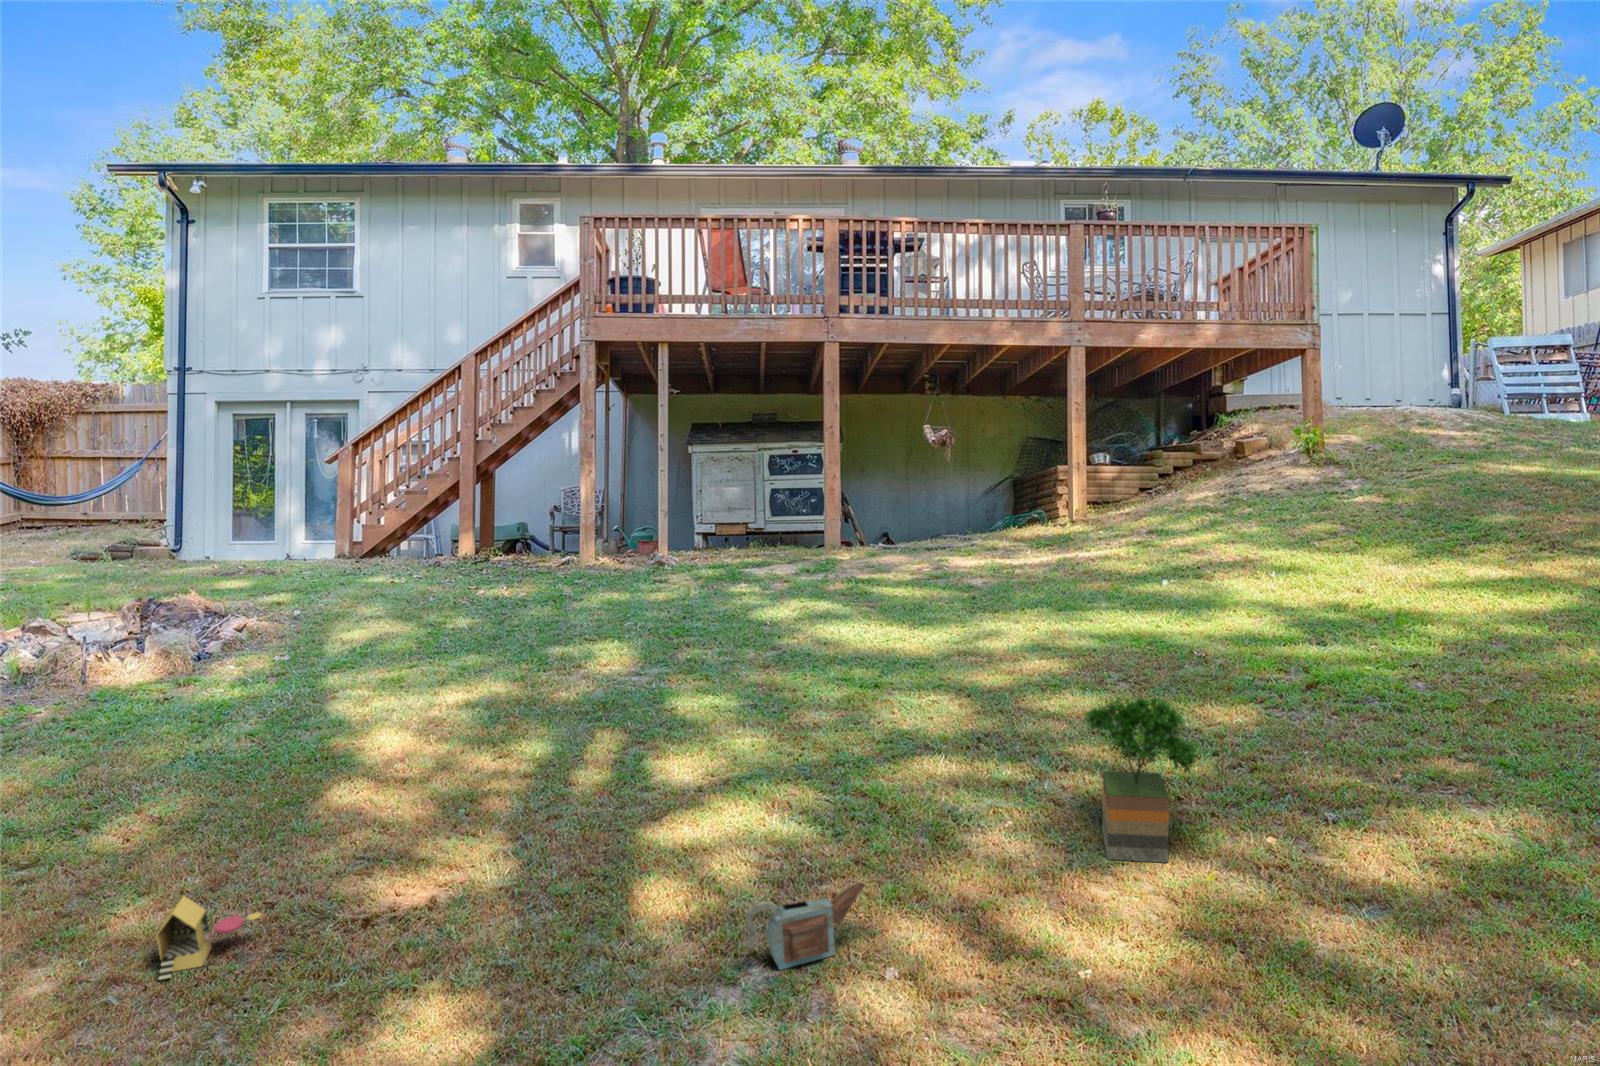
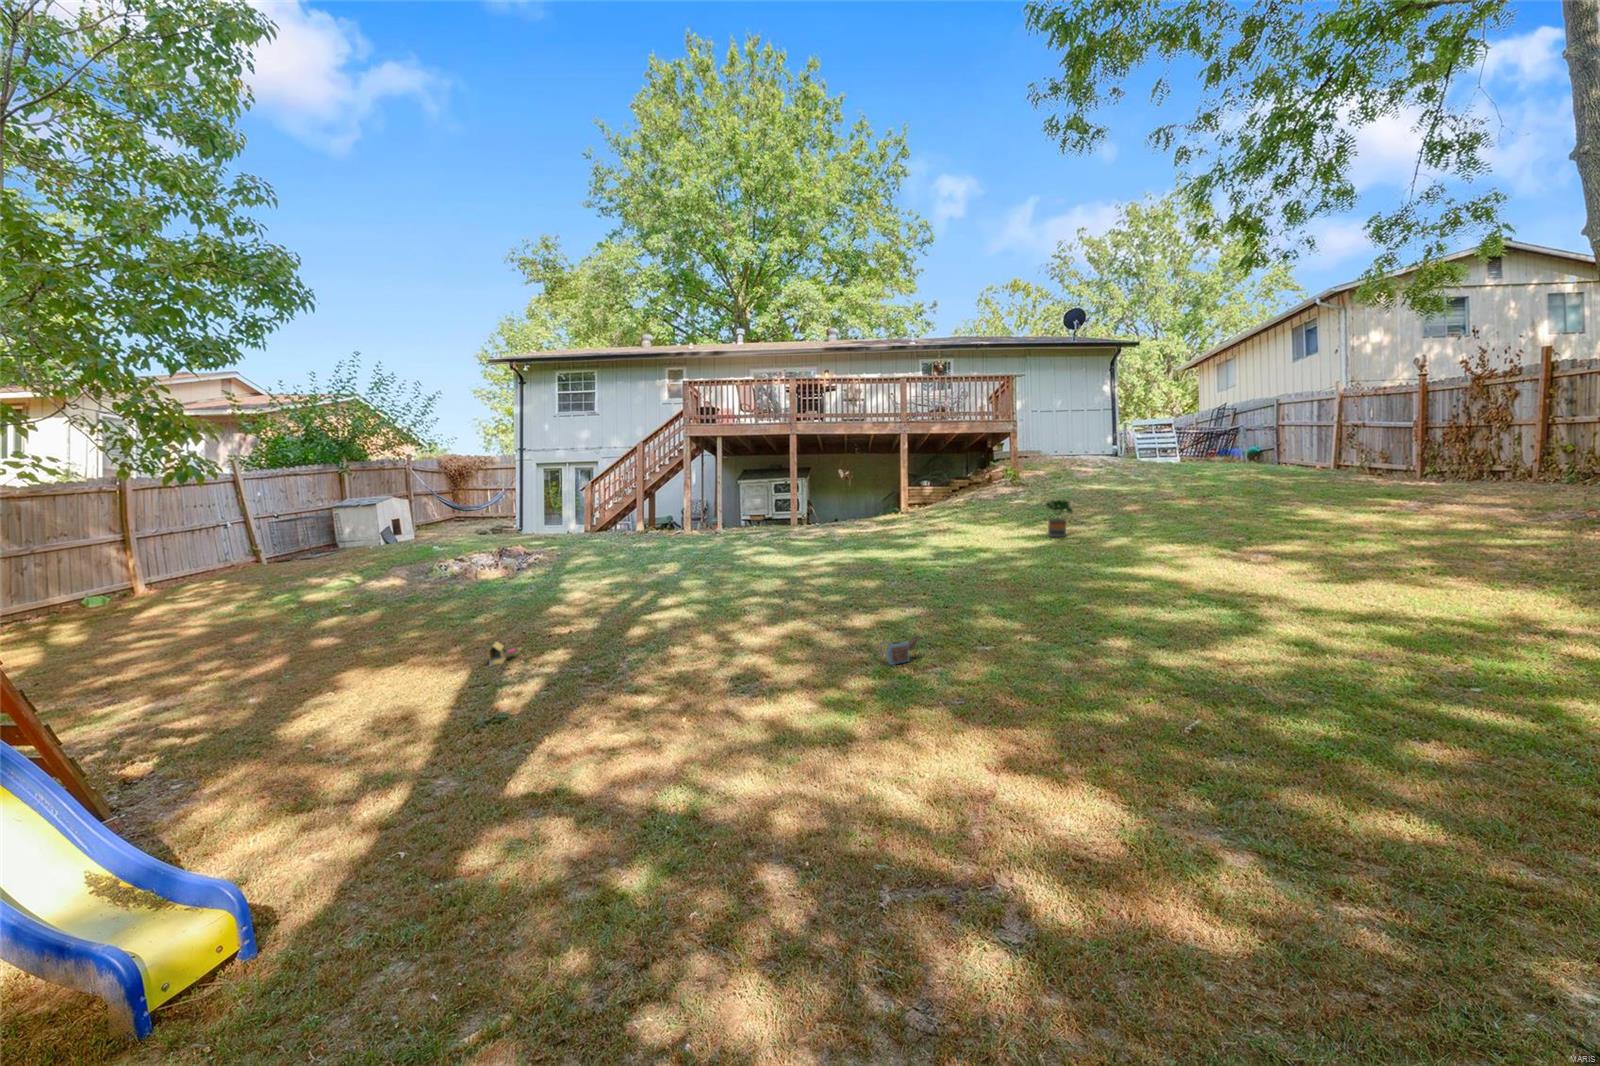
potted tree: present [1085,698,1197,863] -> present [1046,500,1073,537]
watering can: present [745,882,864,970] -> present [879,636,919,665]

